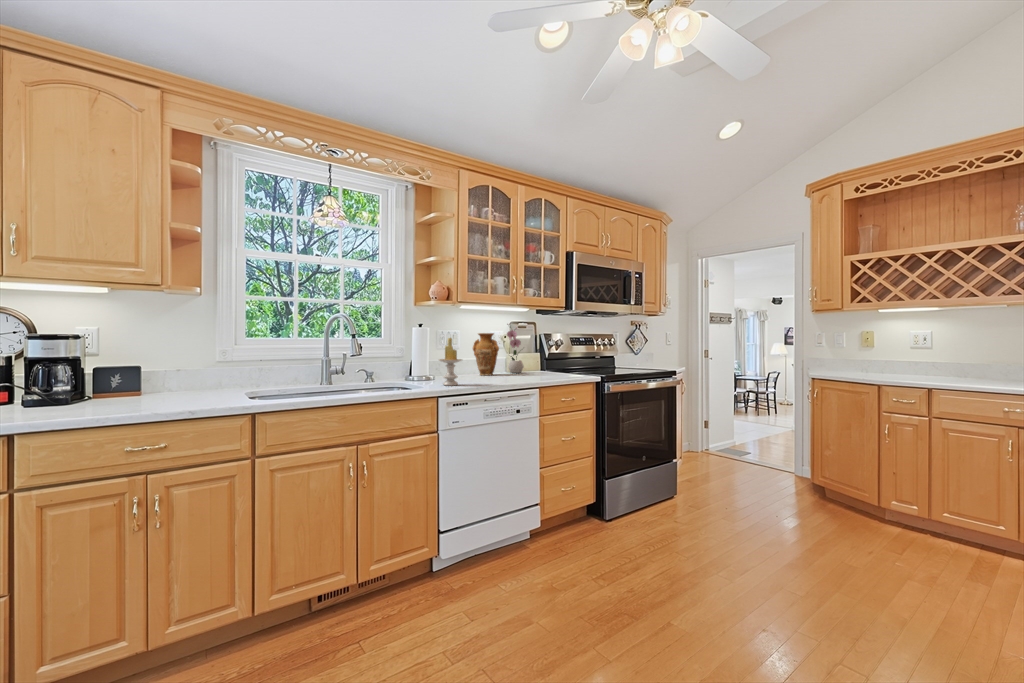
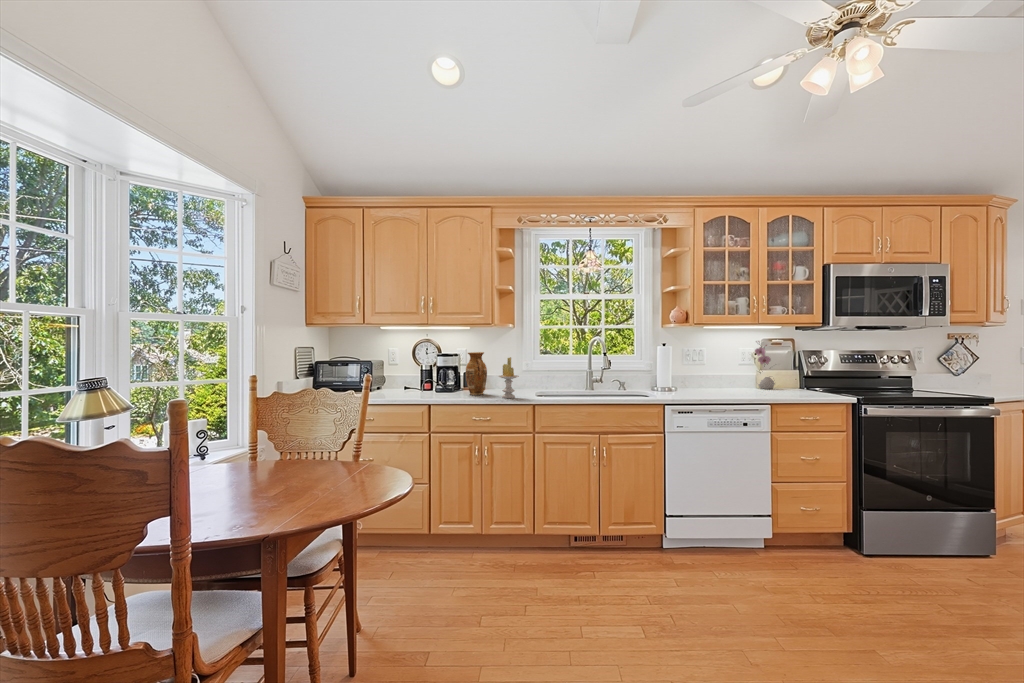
vase: present [473,333,499,375] -> present [466,352,487,395]
candle: present [439,338,462,386] -> present [499,357,519,398]

